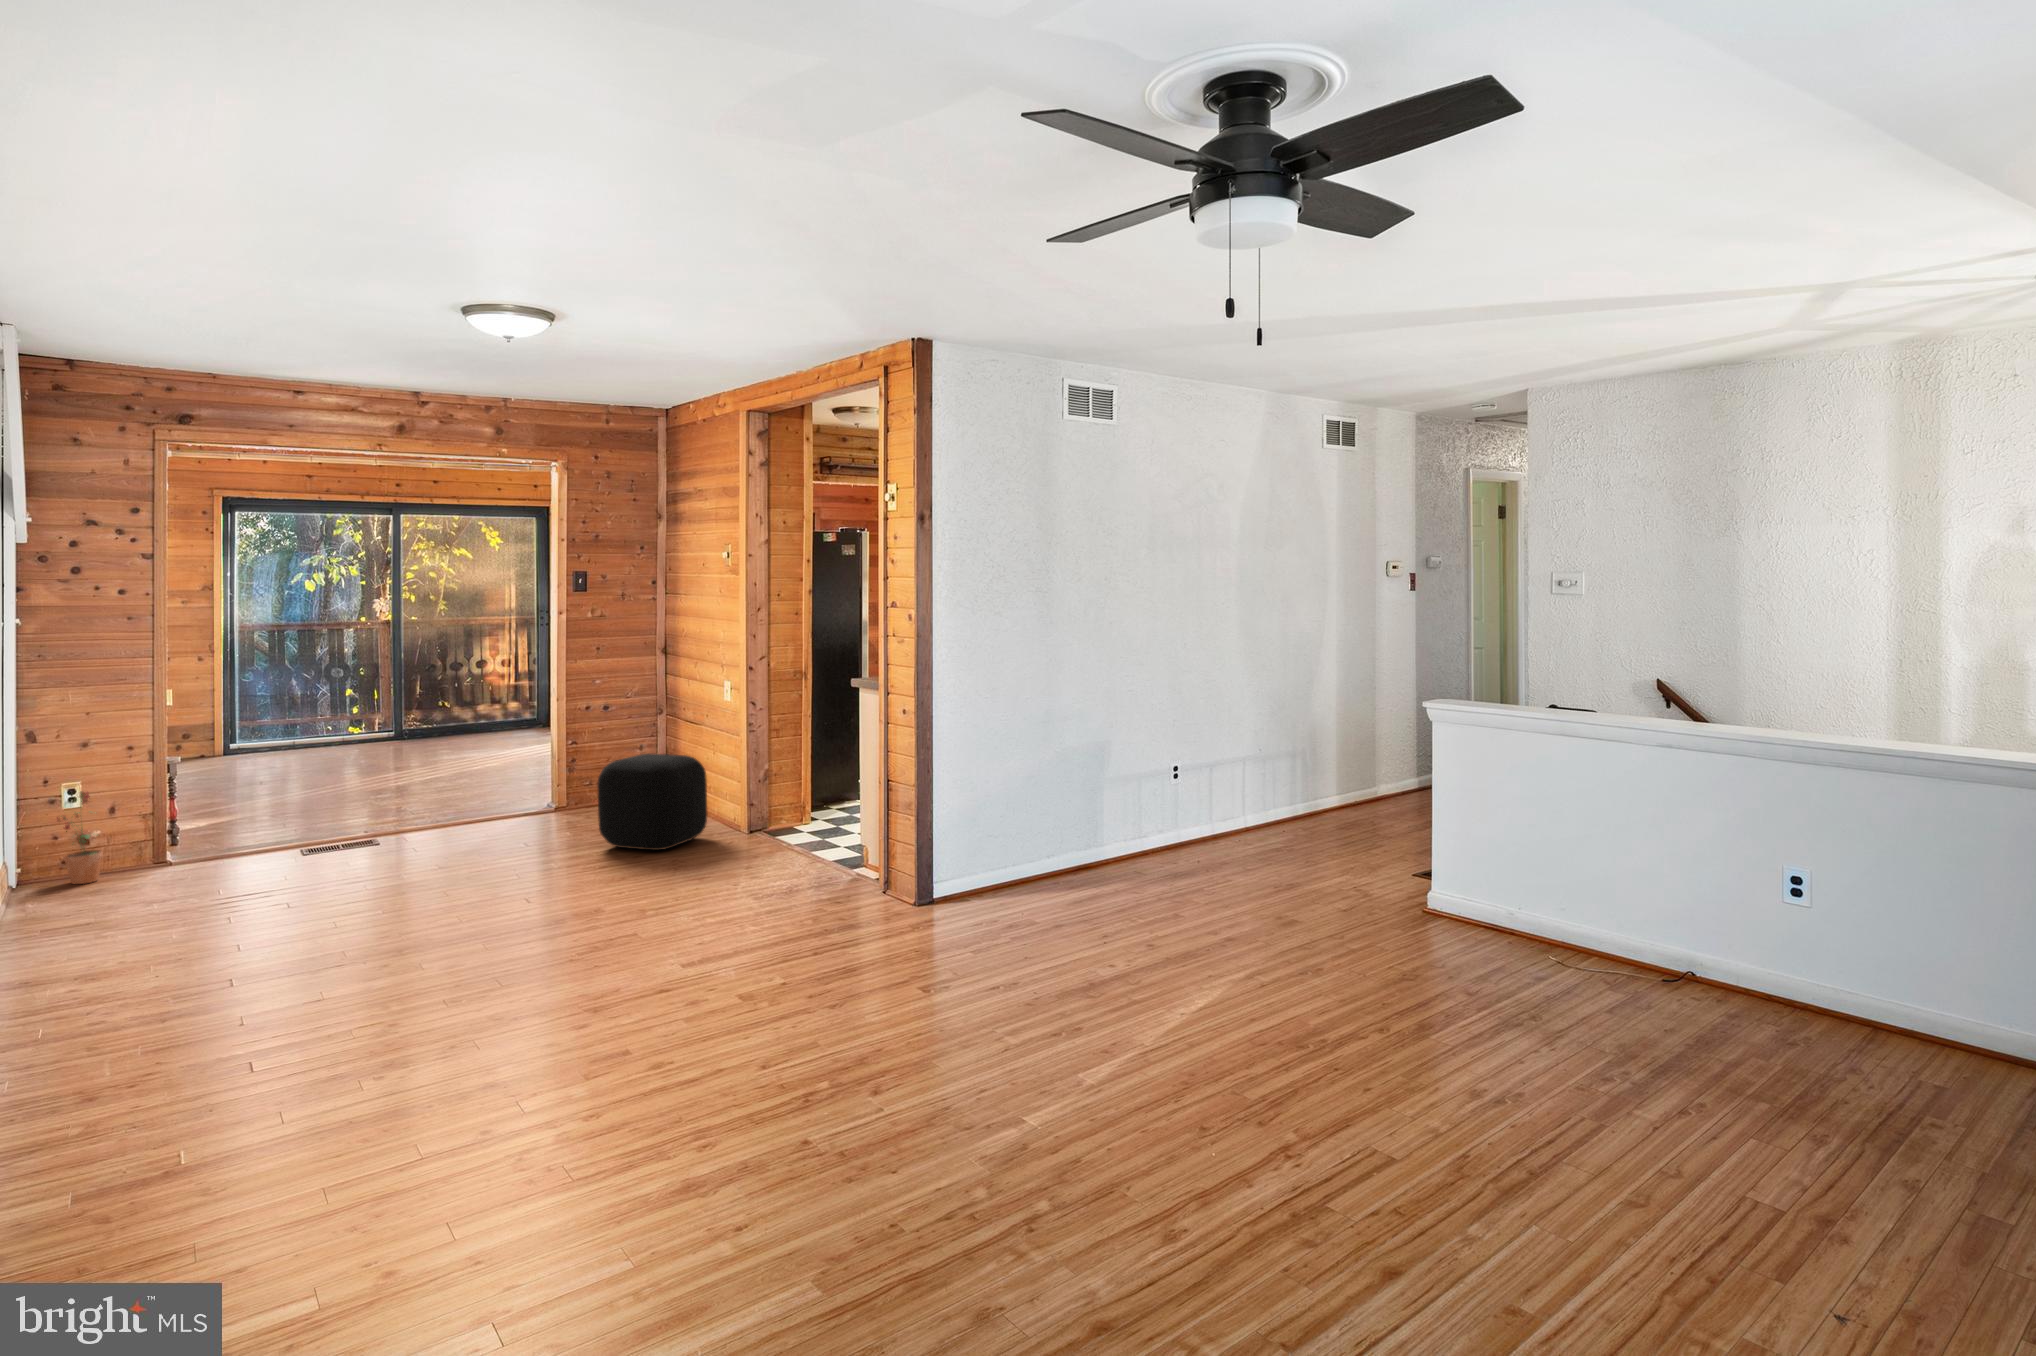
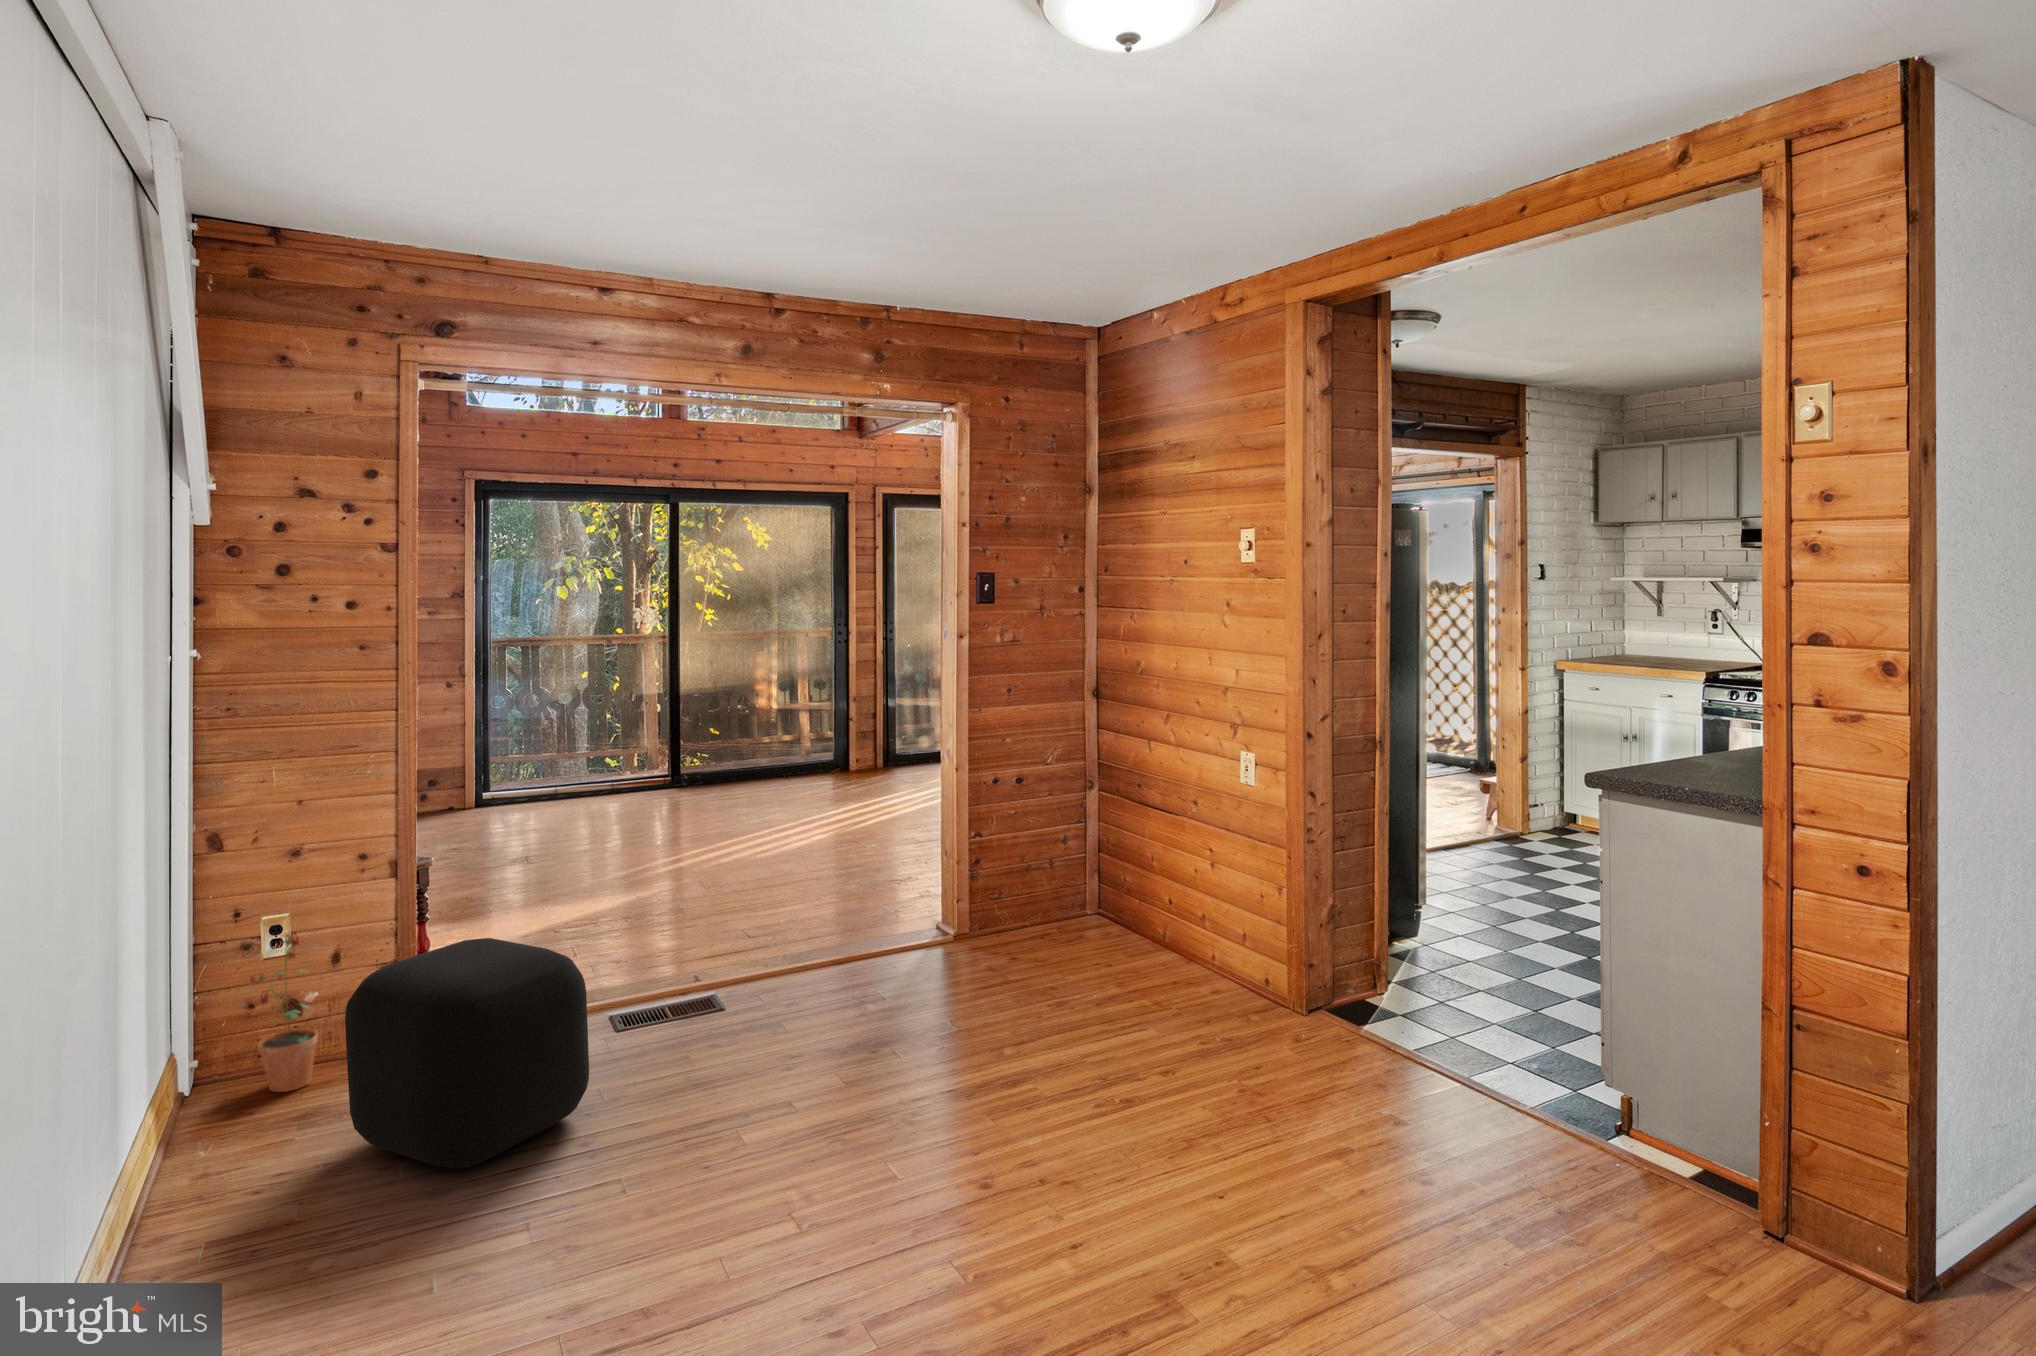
ottoman: present [597,753,707,850] -> present [345,938,589,1169]

